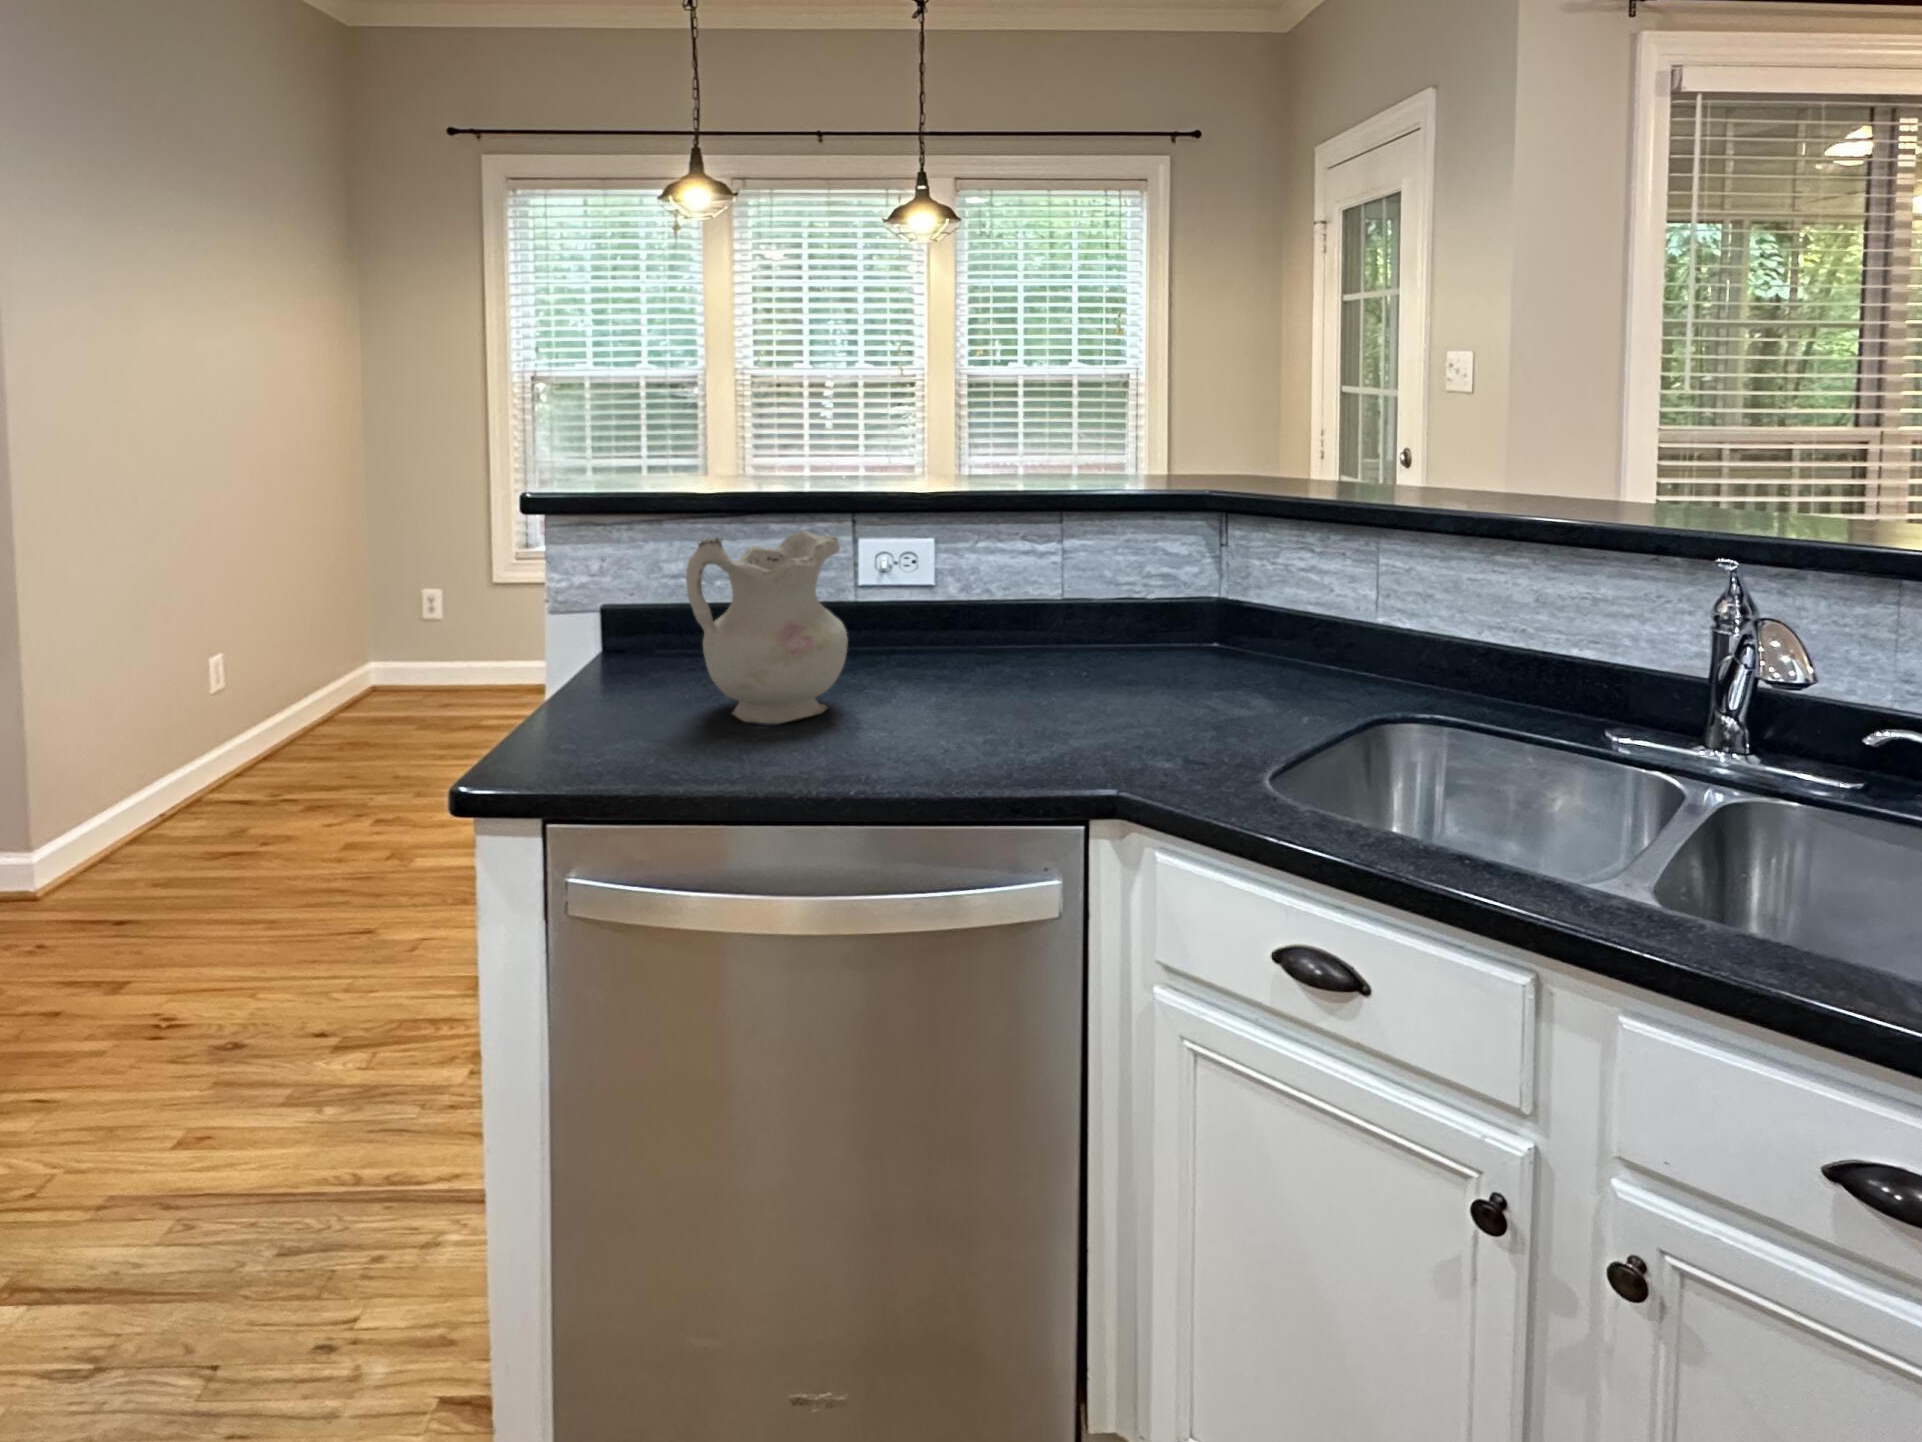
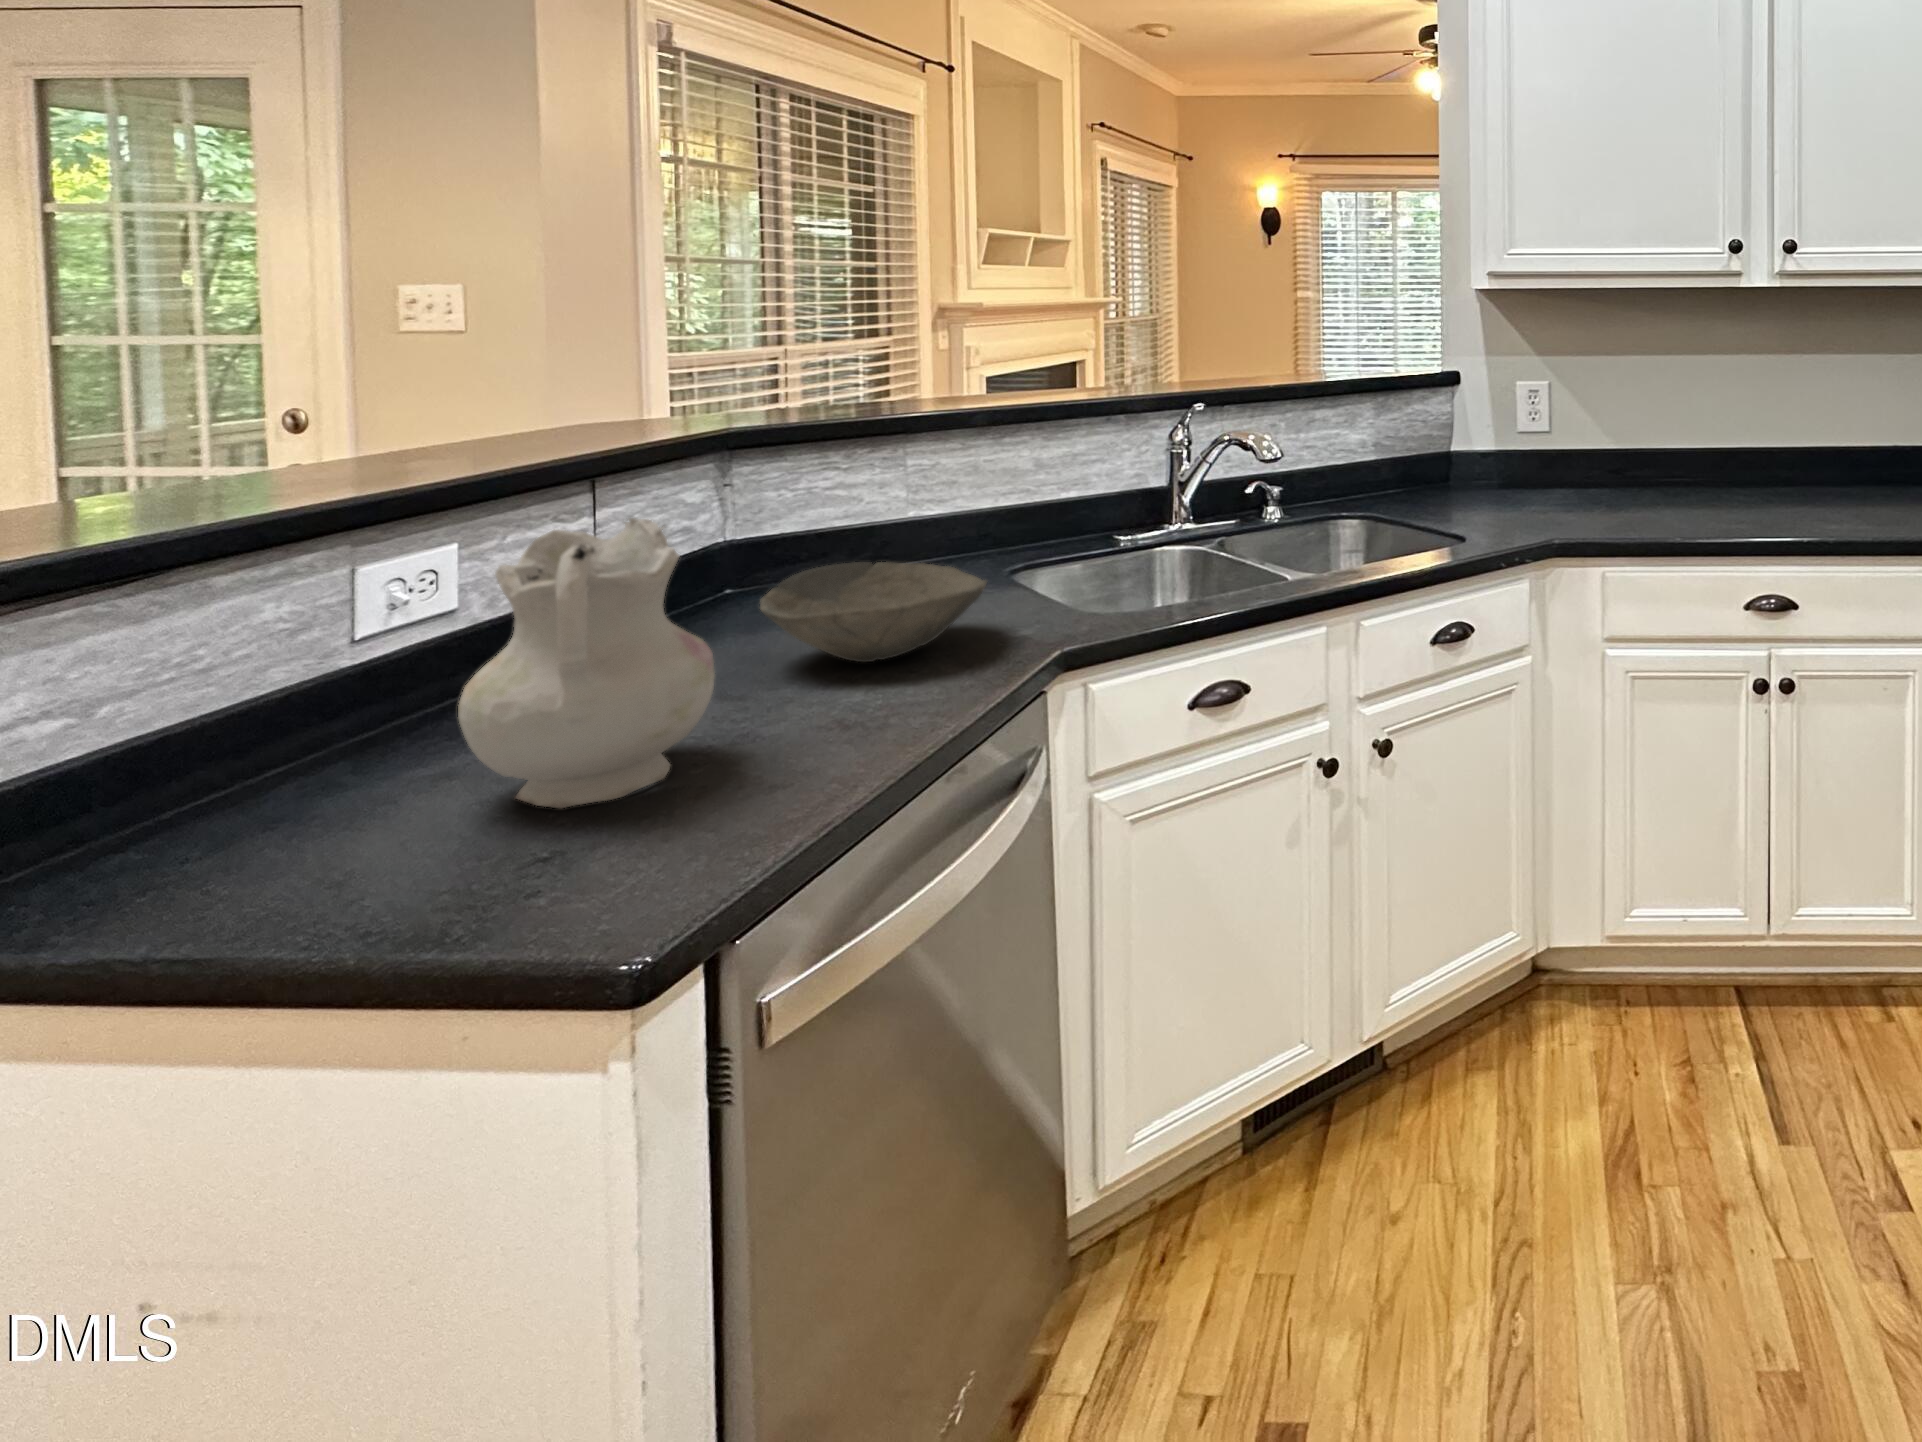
bowl: none [978,626,1175,727] -> present [760,562,987,662]

